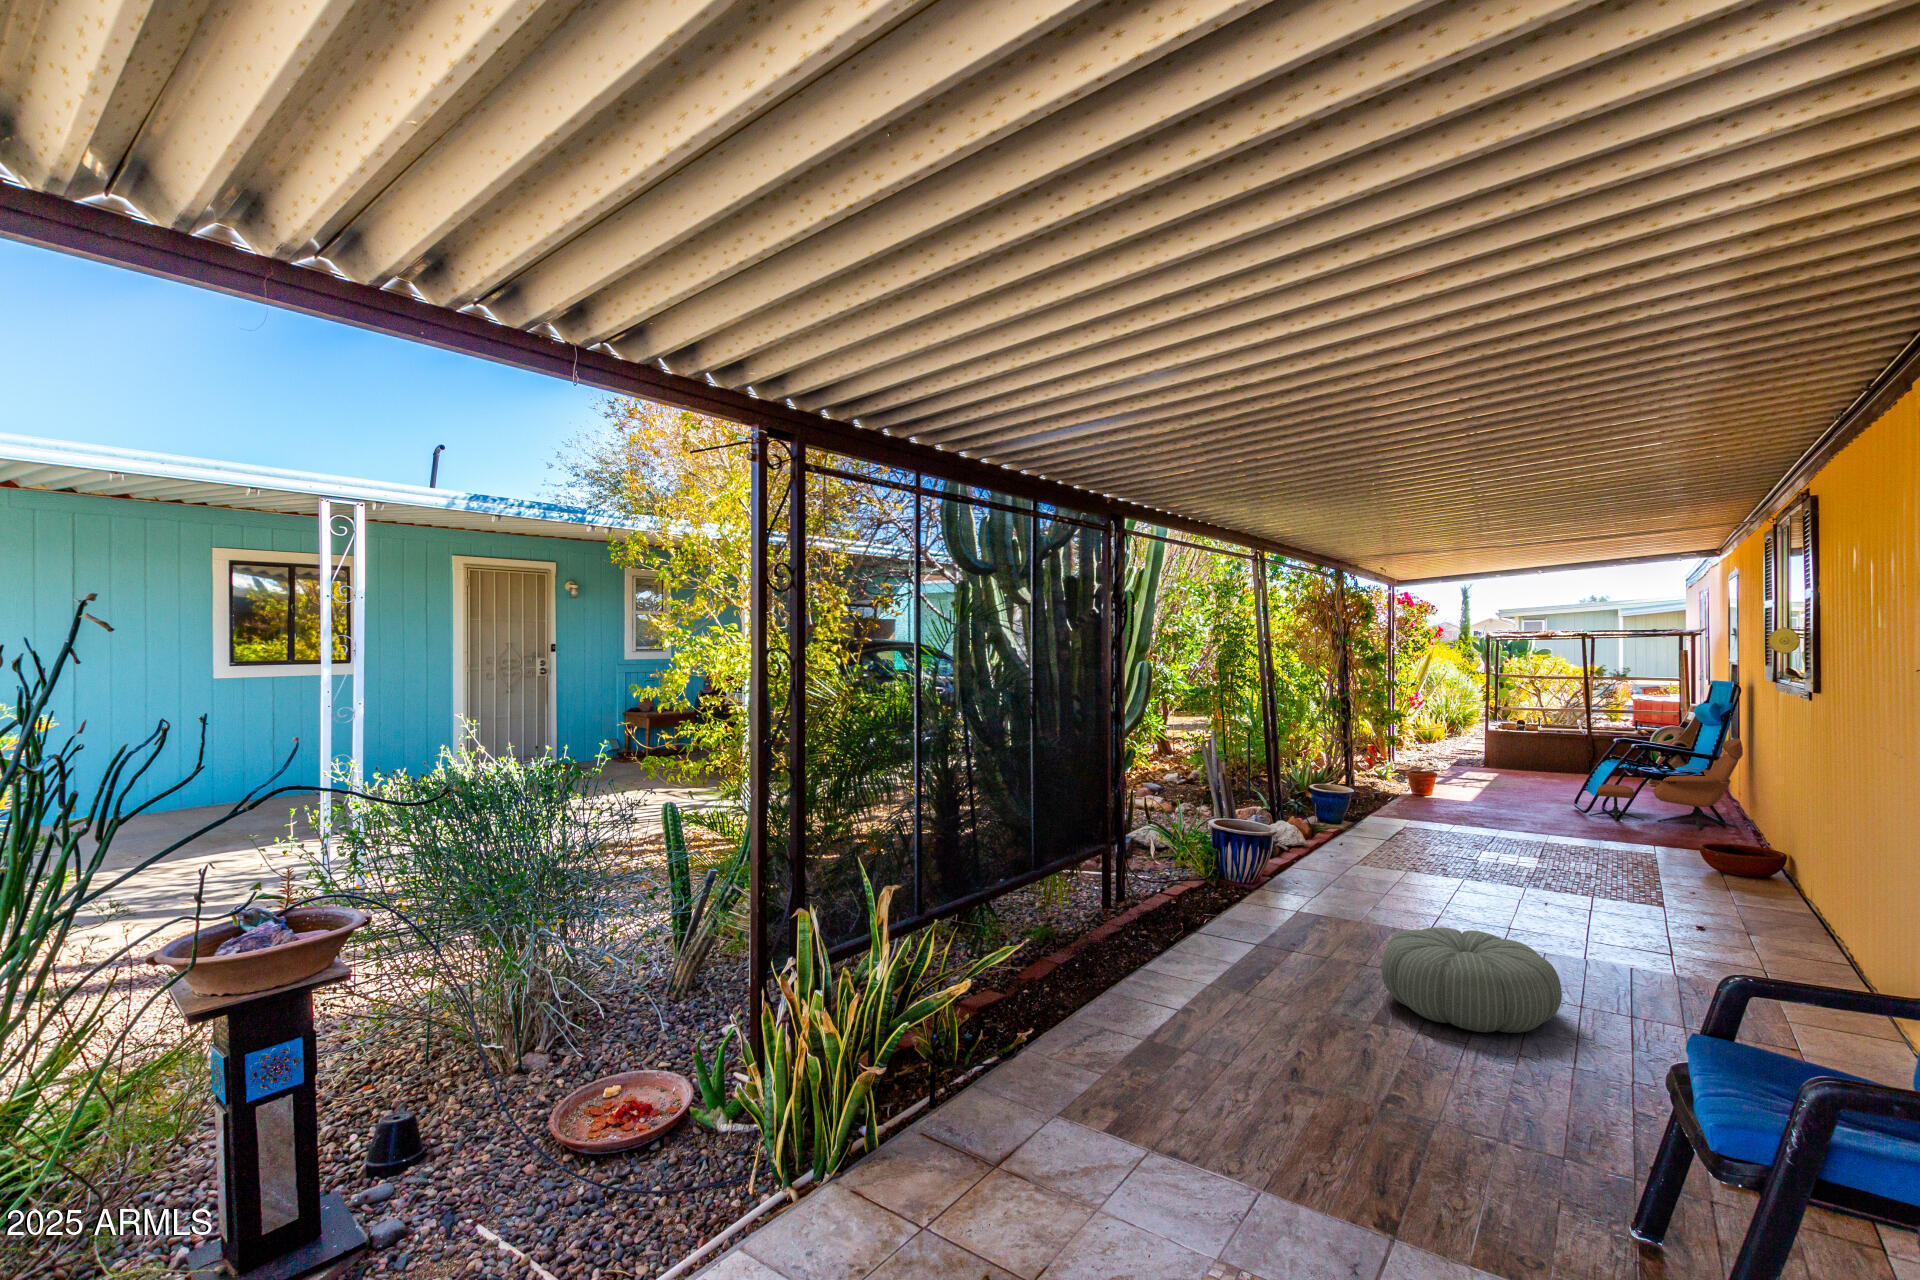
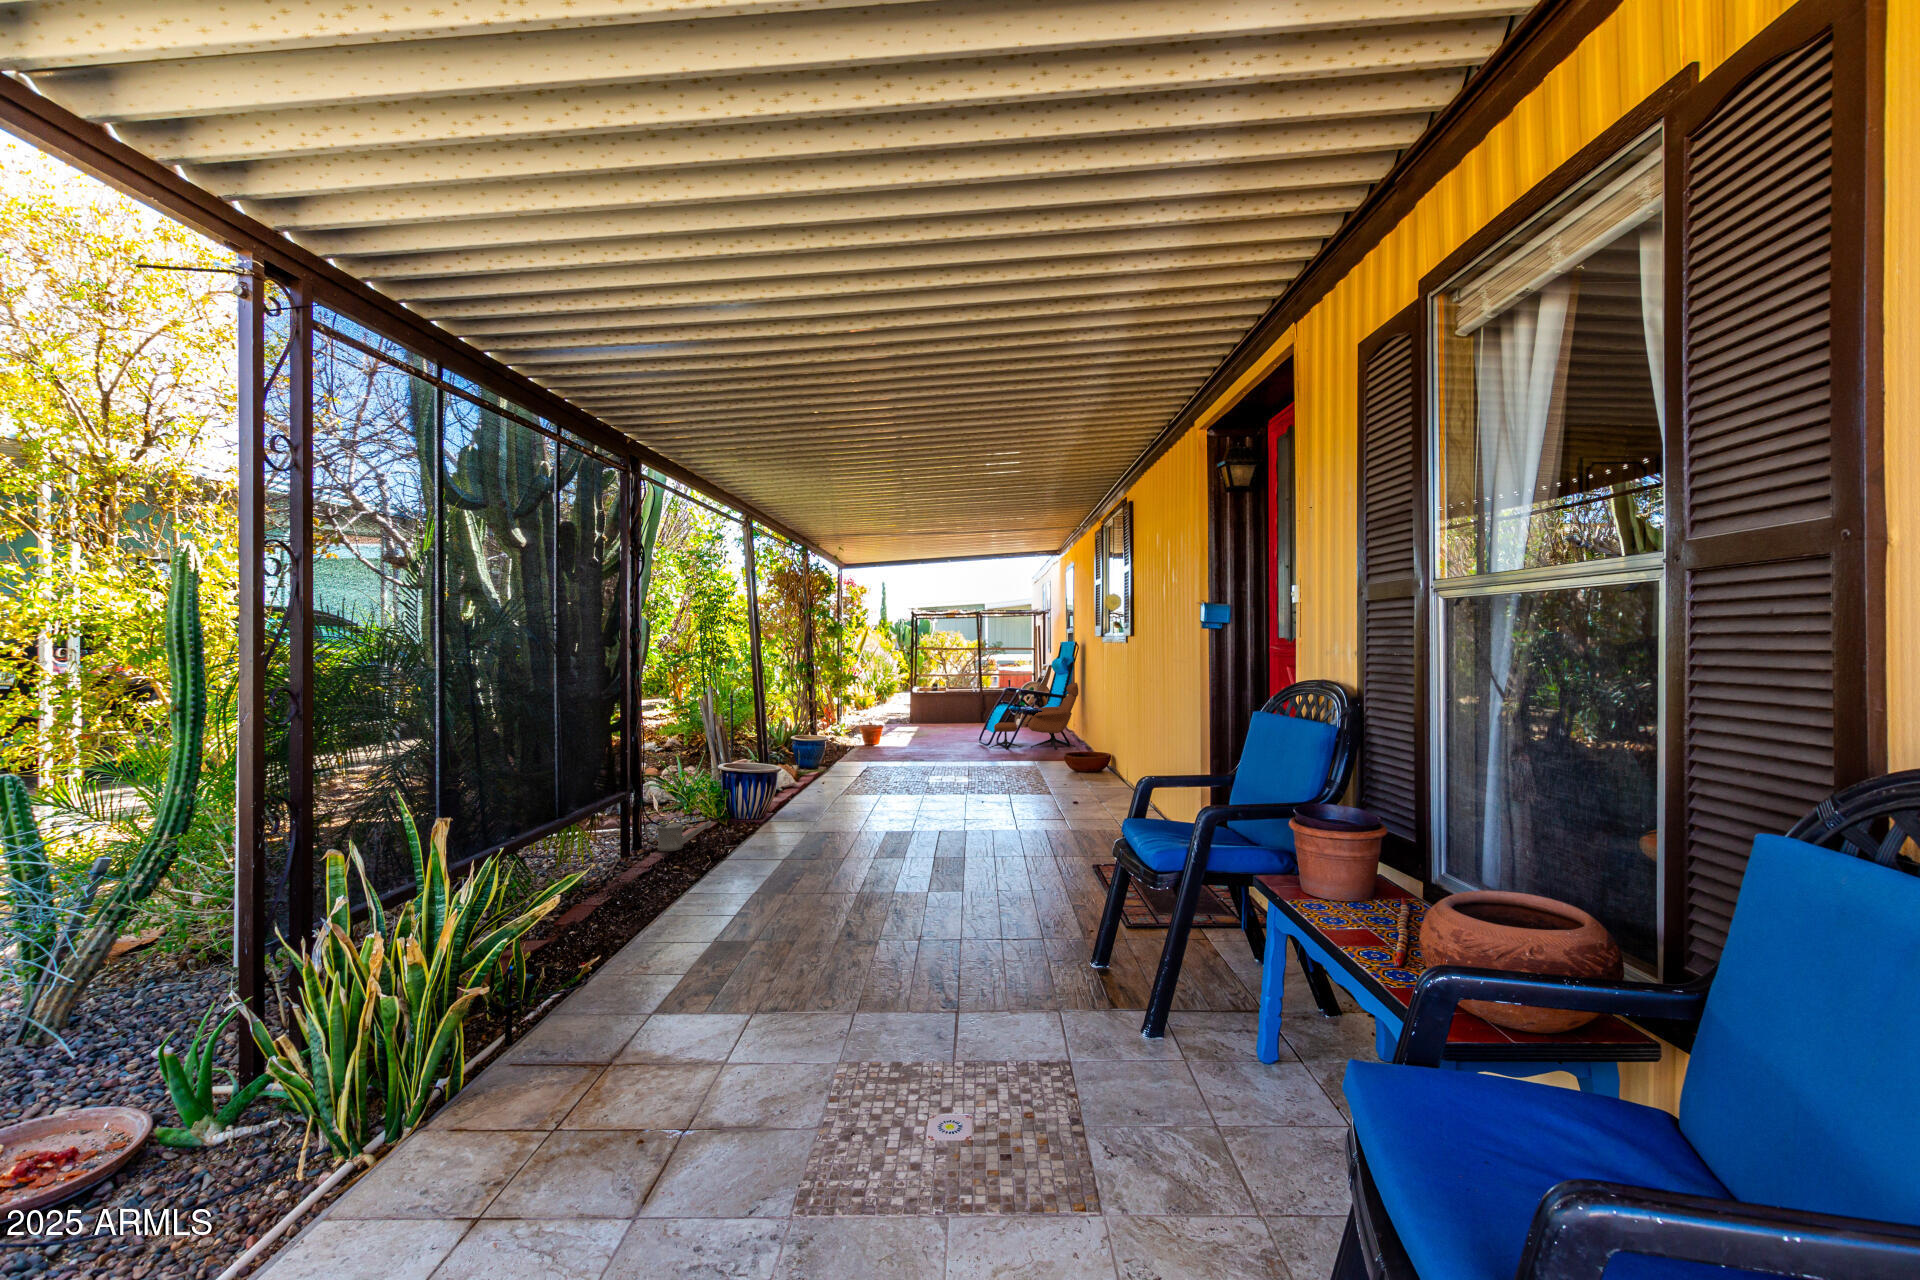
watering can: none [1125,880,1189,910] -> present [645,820,711,851]
pouf: present [1381,927,1562,1033] -> none [894,812,1016,883]

